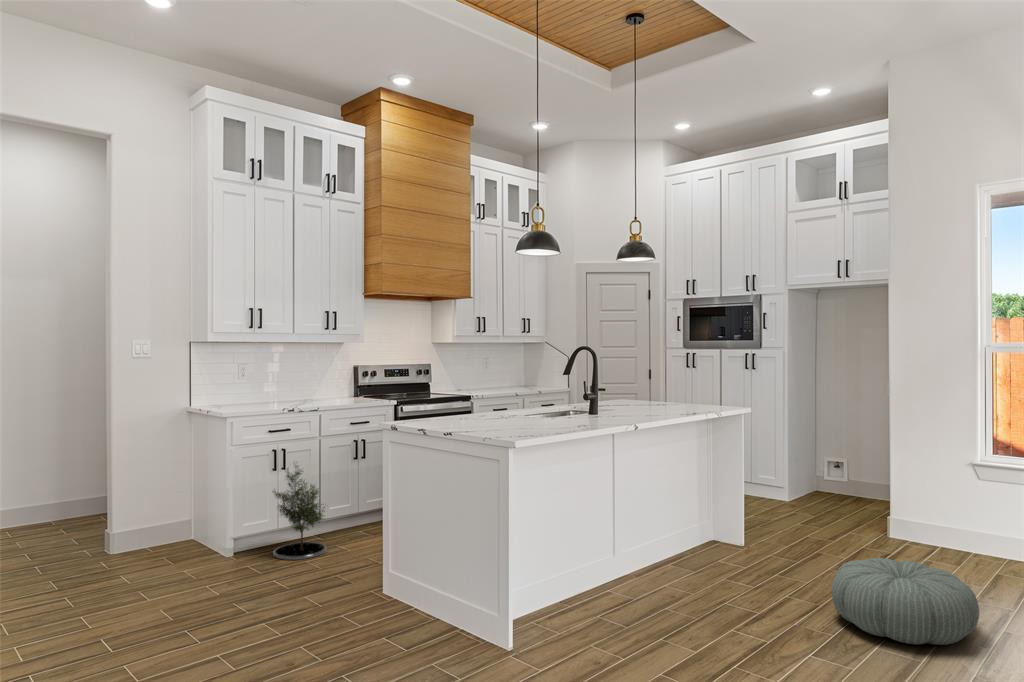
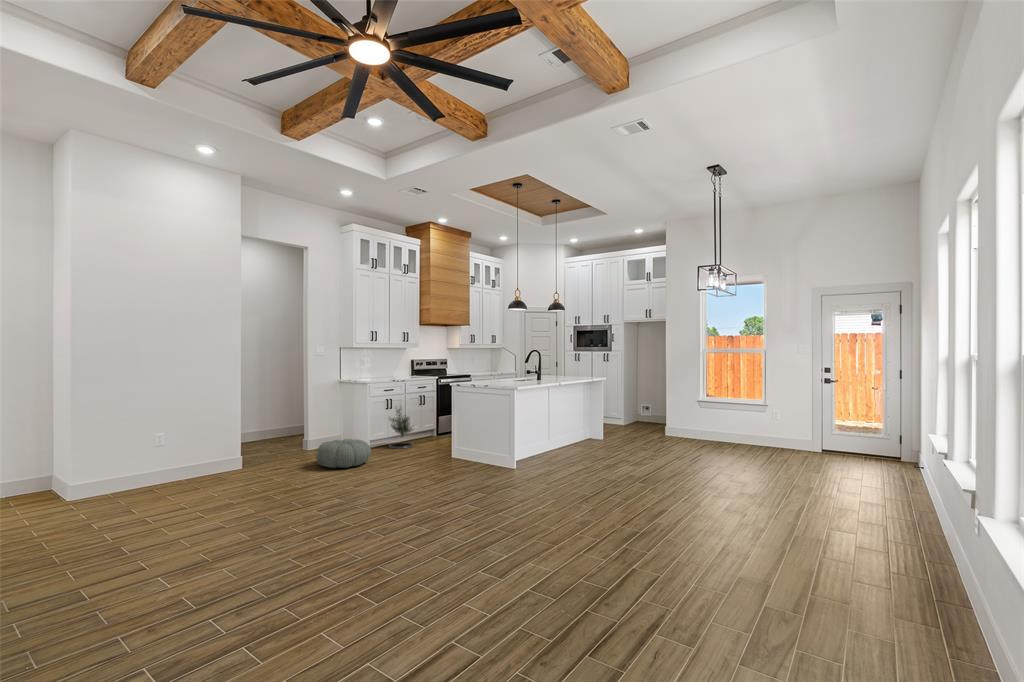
pouf: present [832,558,979,645] -> present [316,439,371,468]

